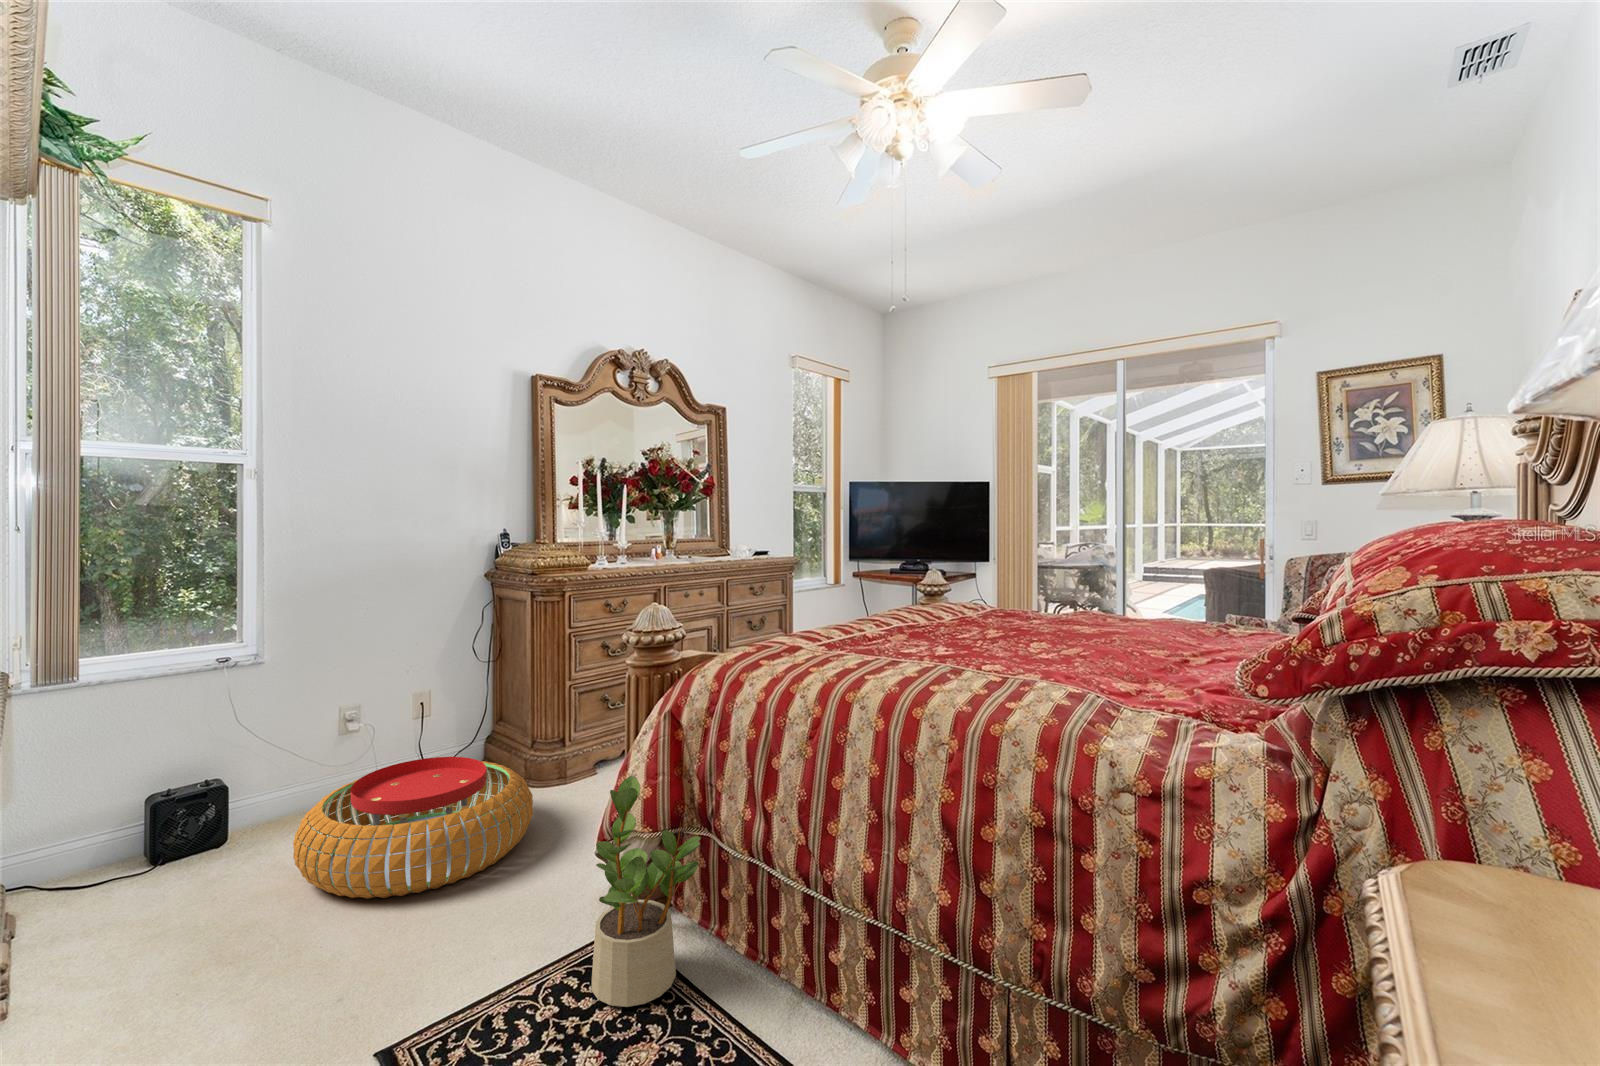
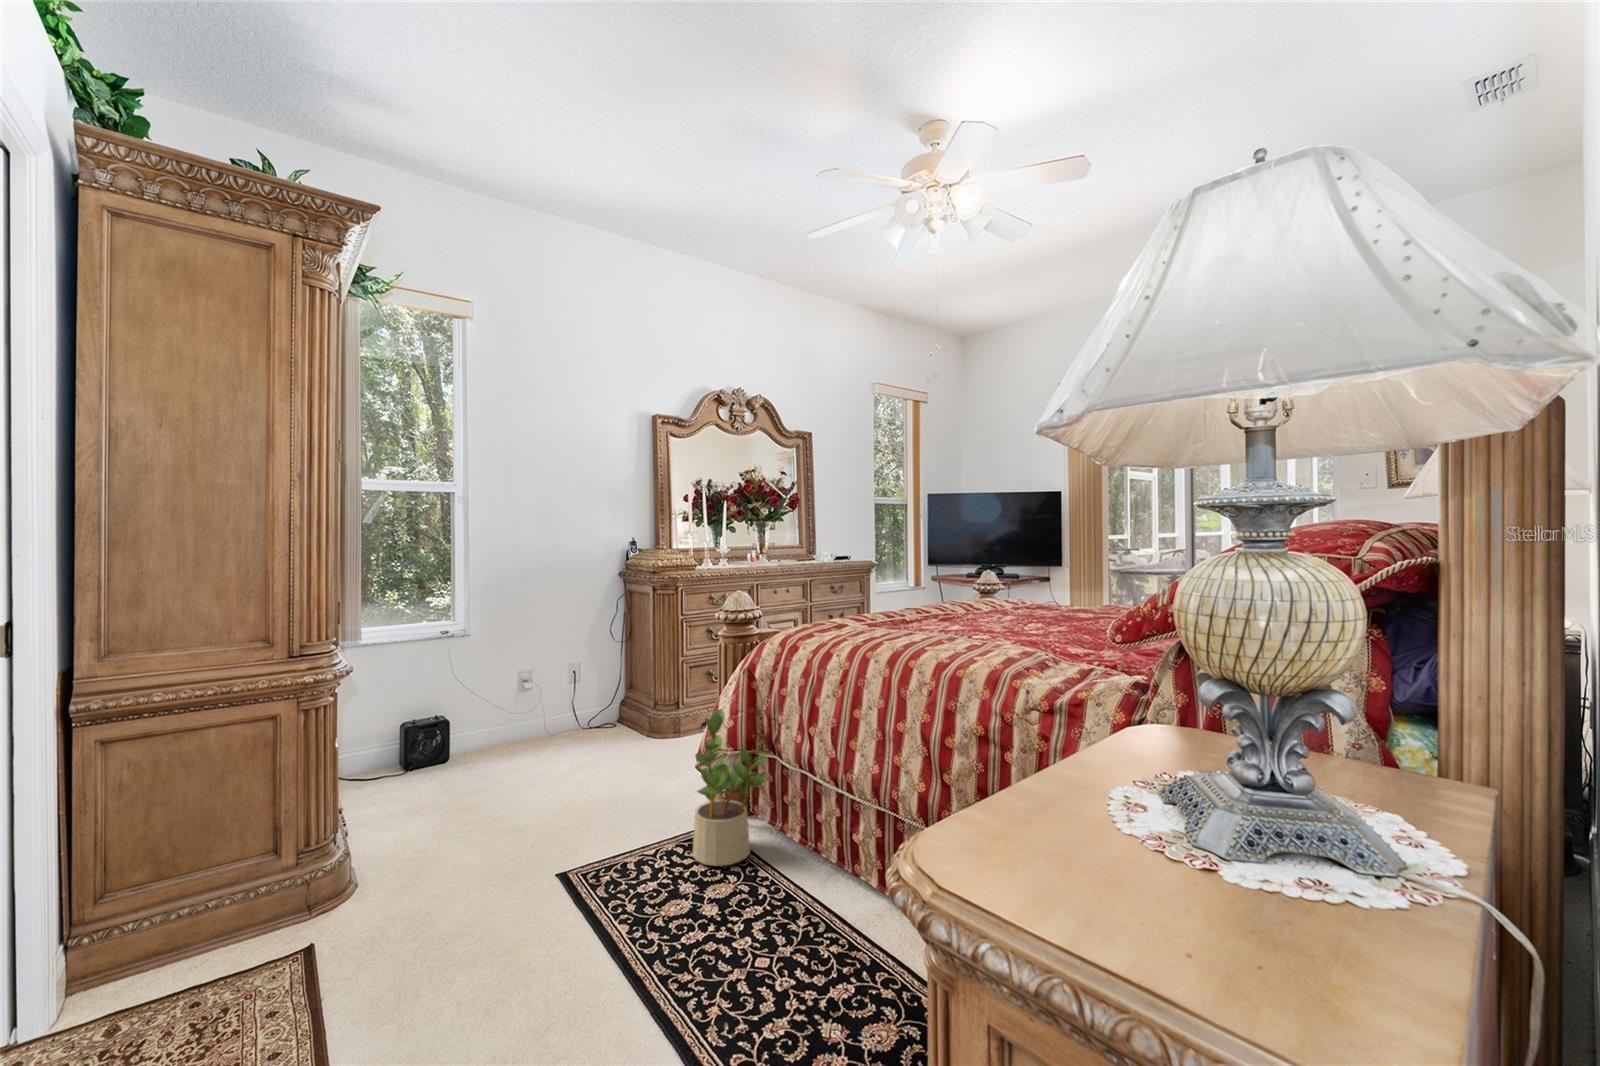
pouf: present [293,757,533,899] -> none [494,707,655,798]

